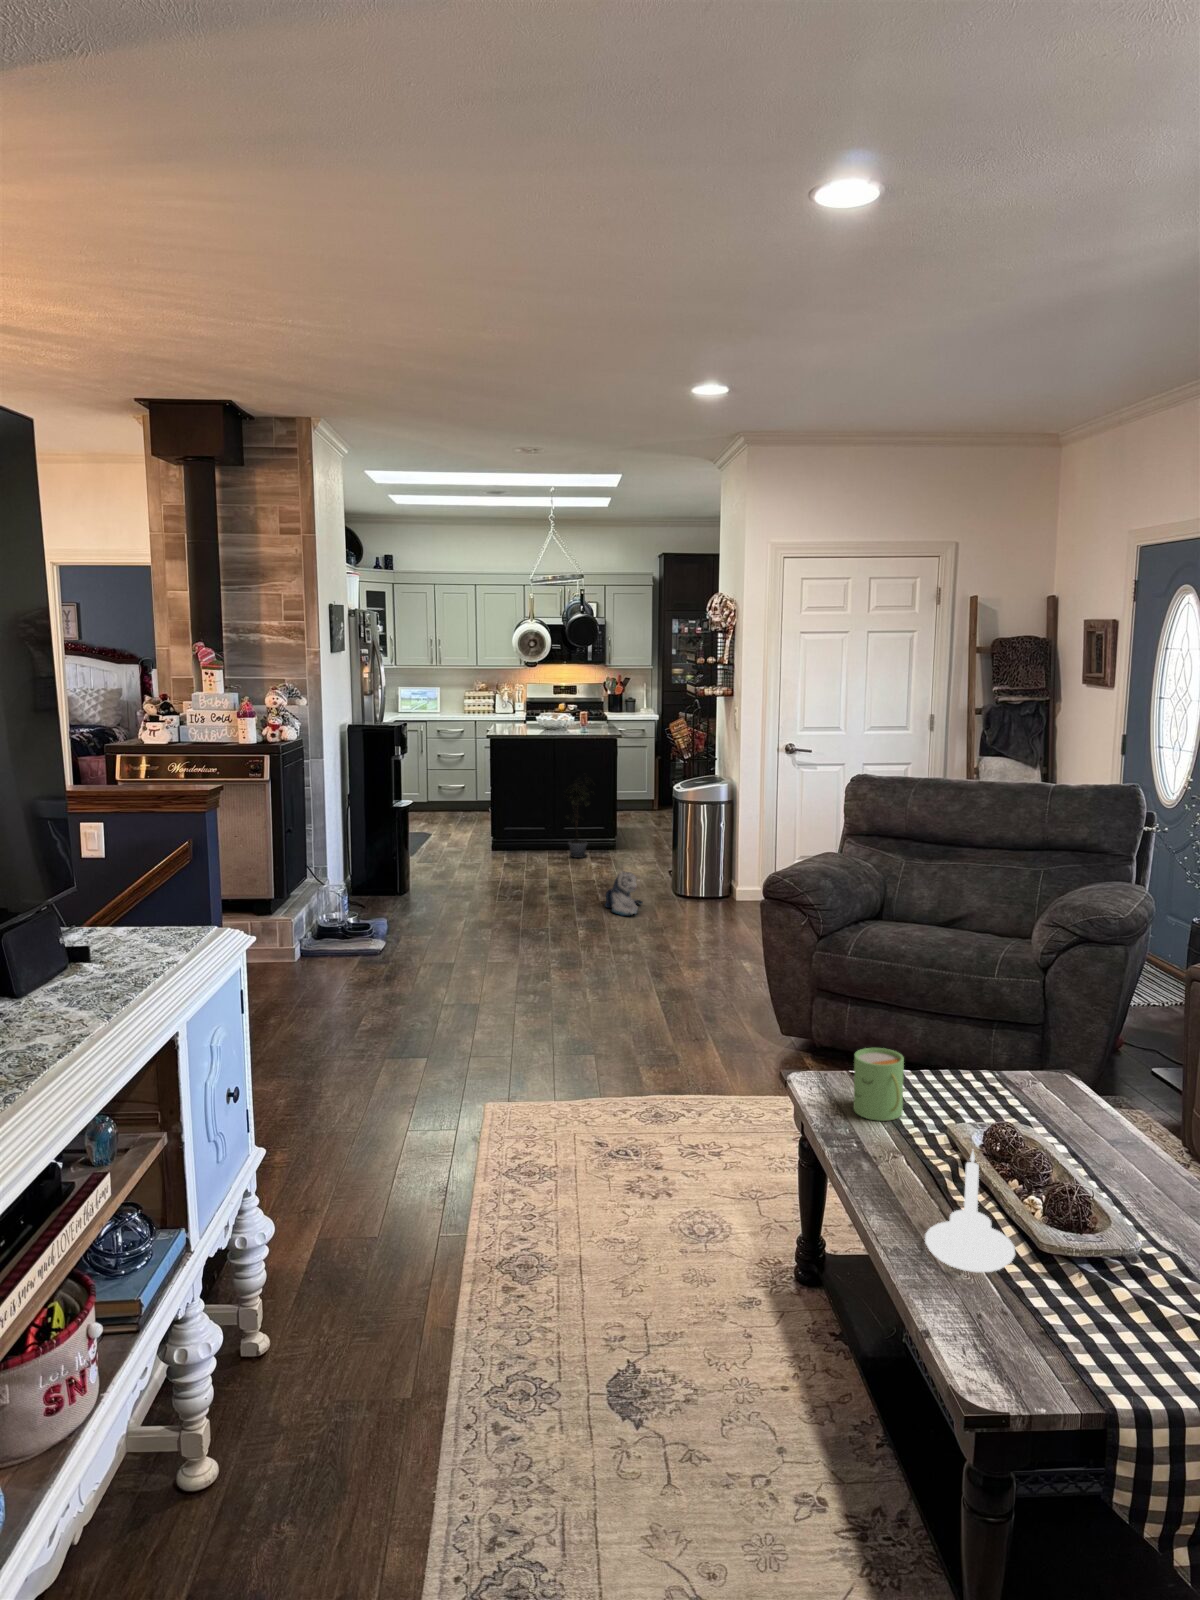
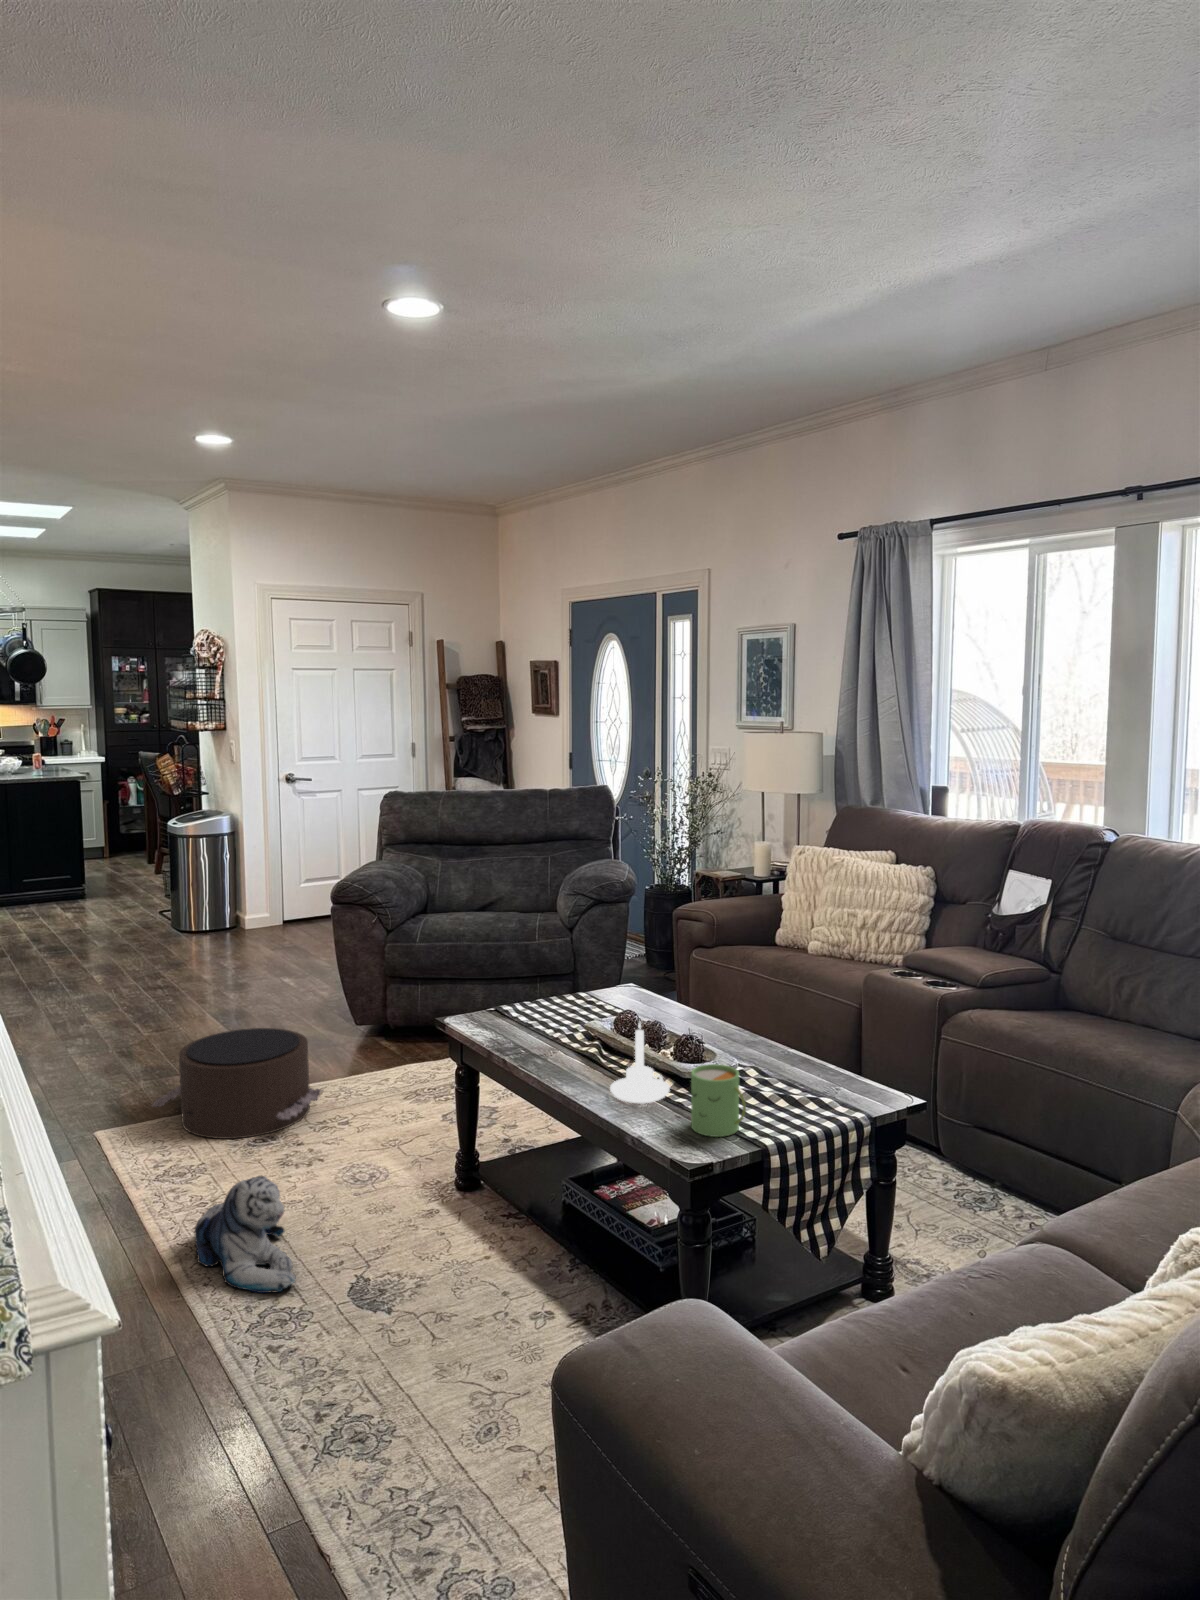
potted plant: present [564,774,594,858] -> none [18,816,62,907]
plush toy: present [605,872,643,916] -> present [195,1176,295,1293]
pouf: none [536,1024,705,1146] -> present [152,1028,322,1139]
mug: present [853,1048,904,1121] -> present [691,1064,746,1137]

